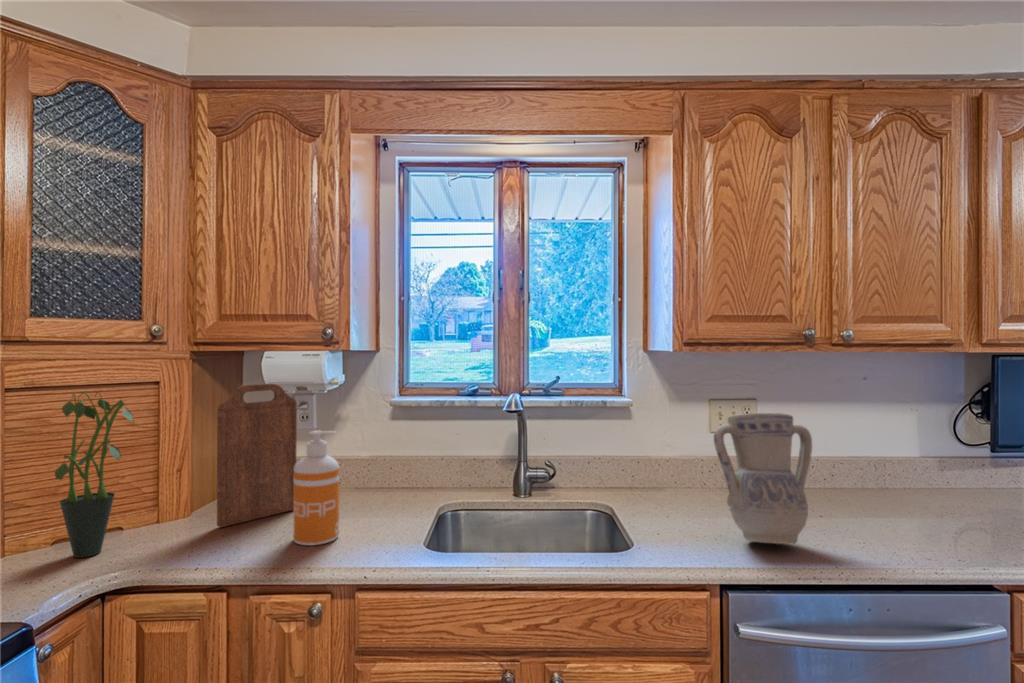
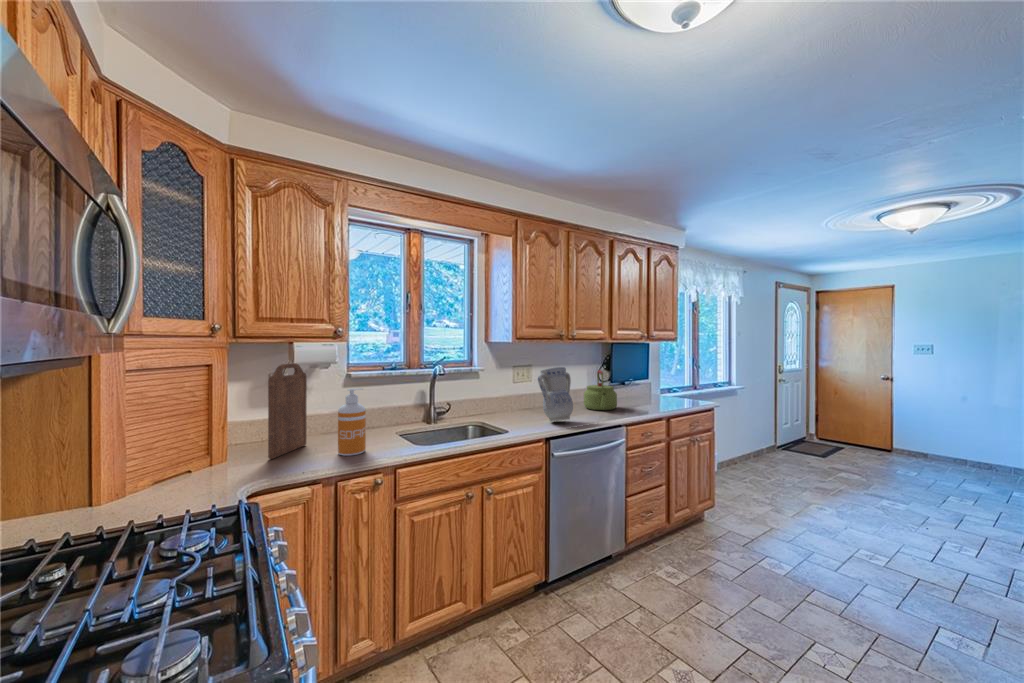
potted plant: present [55,392,133,558] -> none [178,369,240,487]
kettle: none [884,423,989,530] -> present [584,370,617,410]

